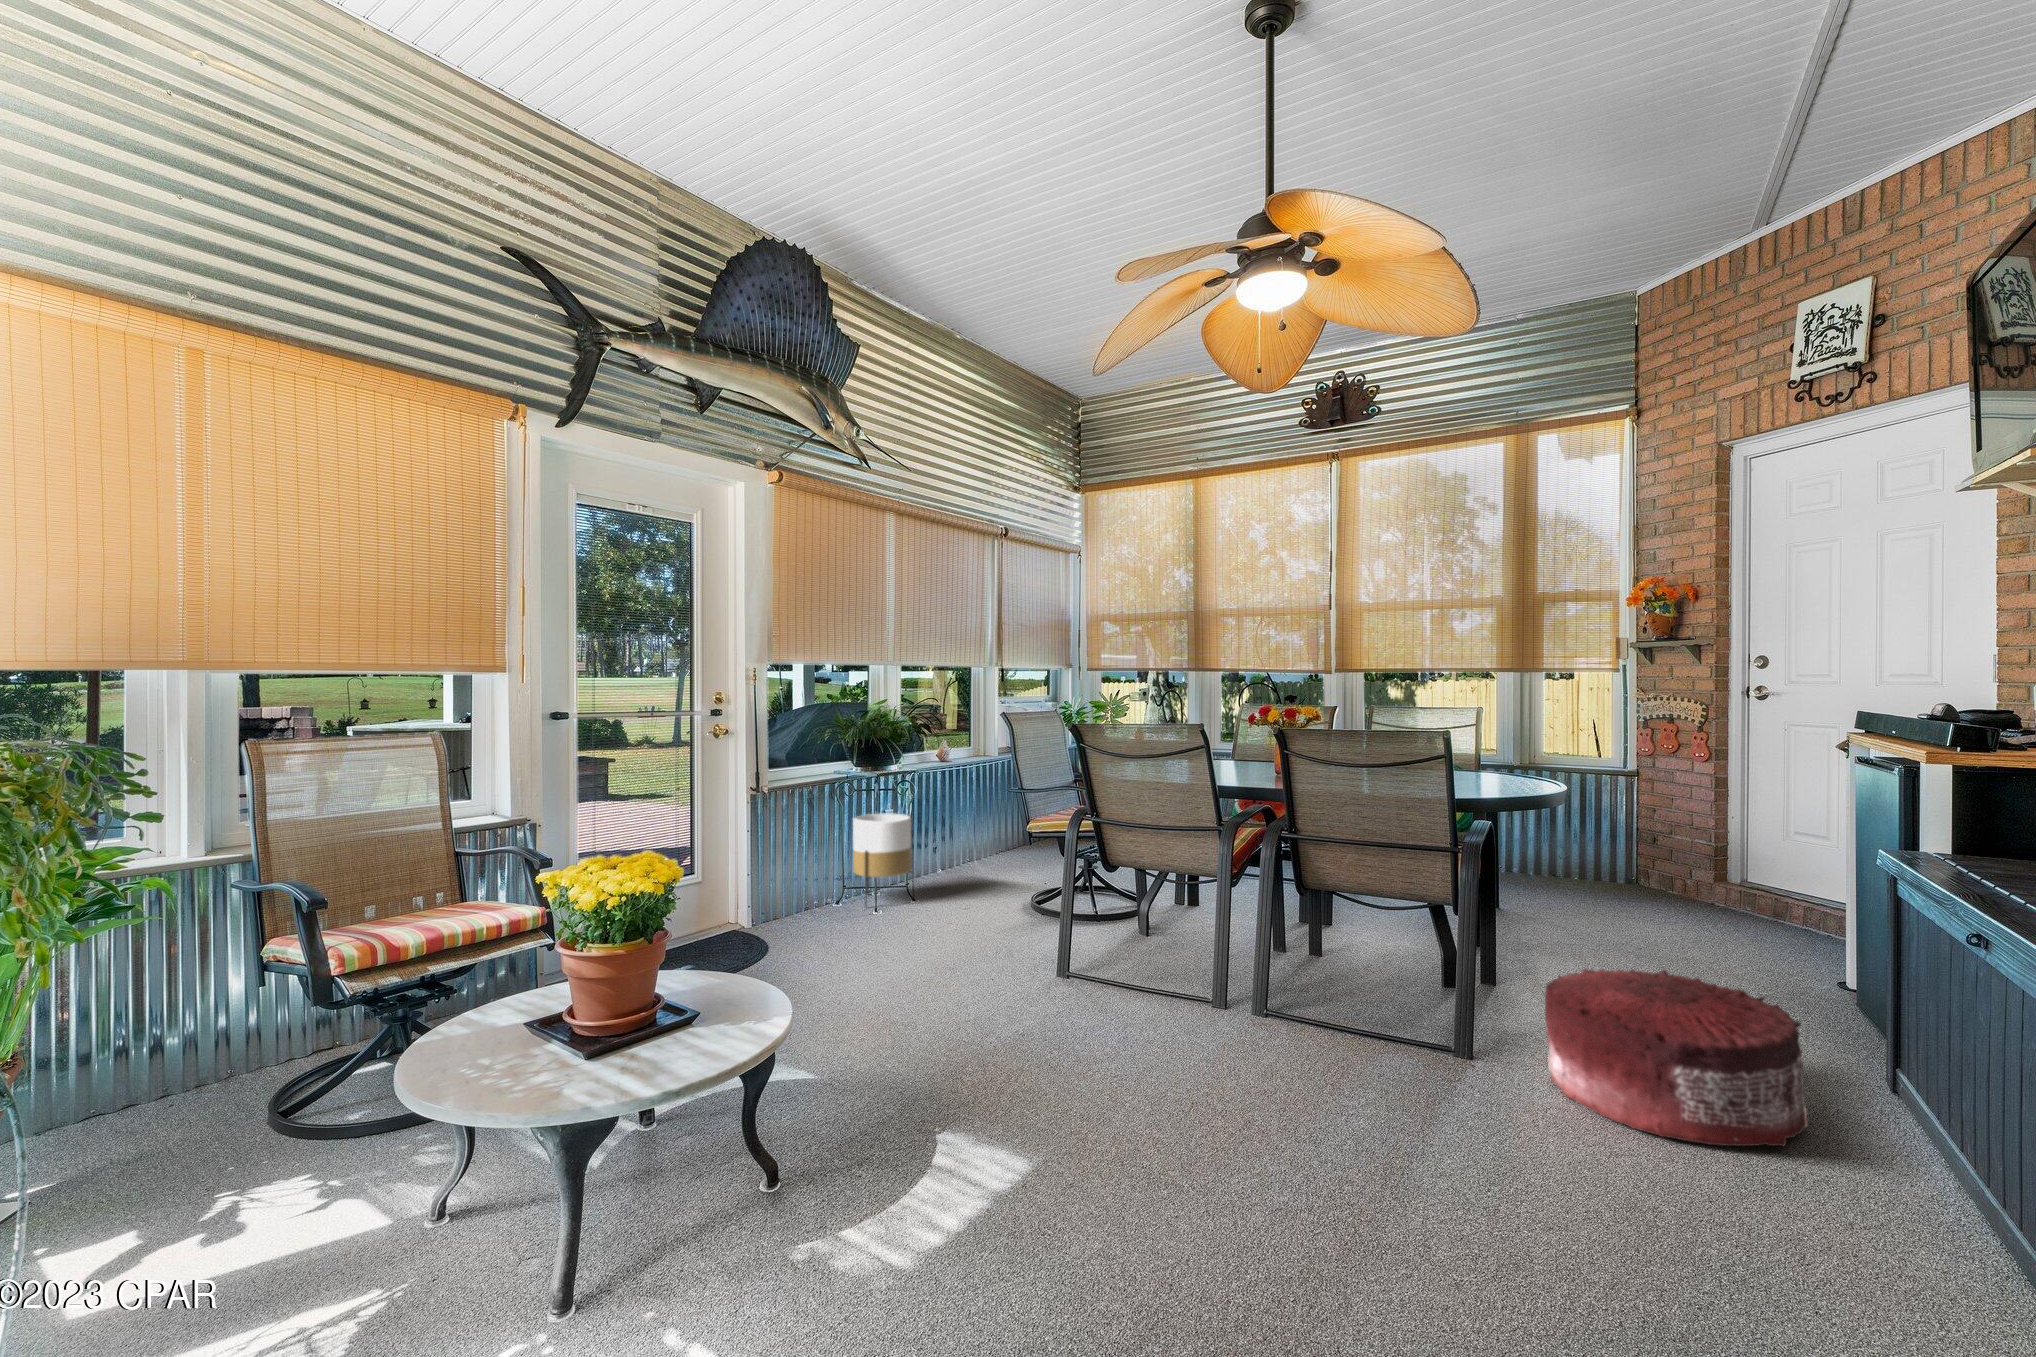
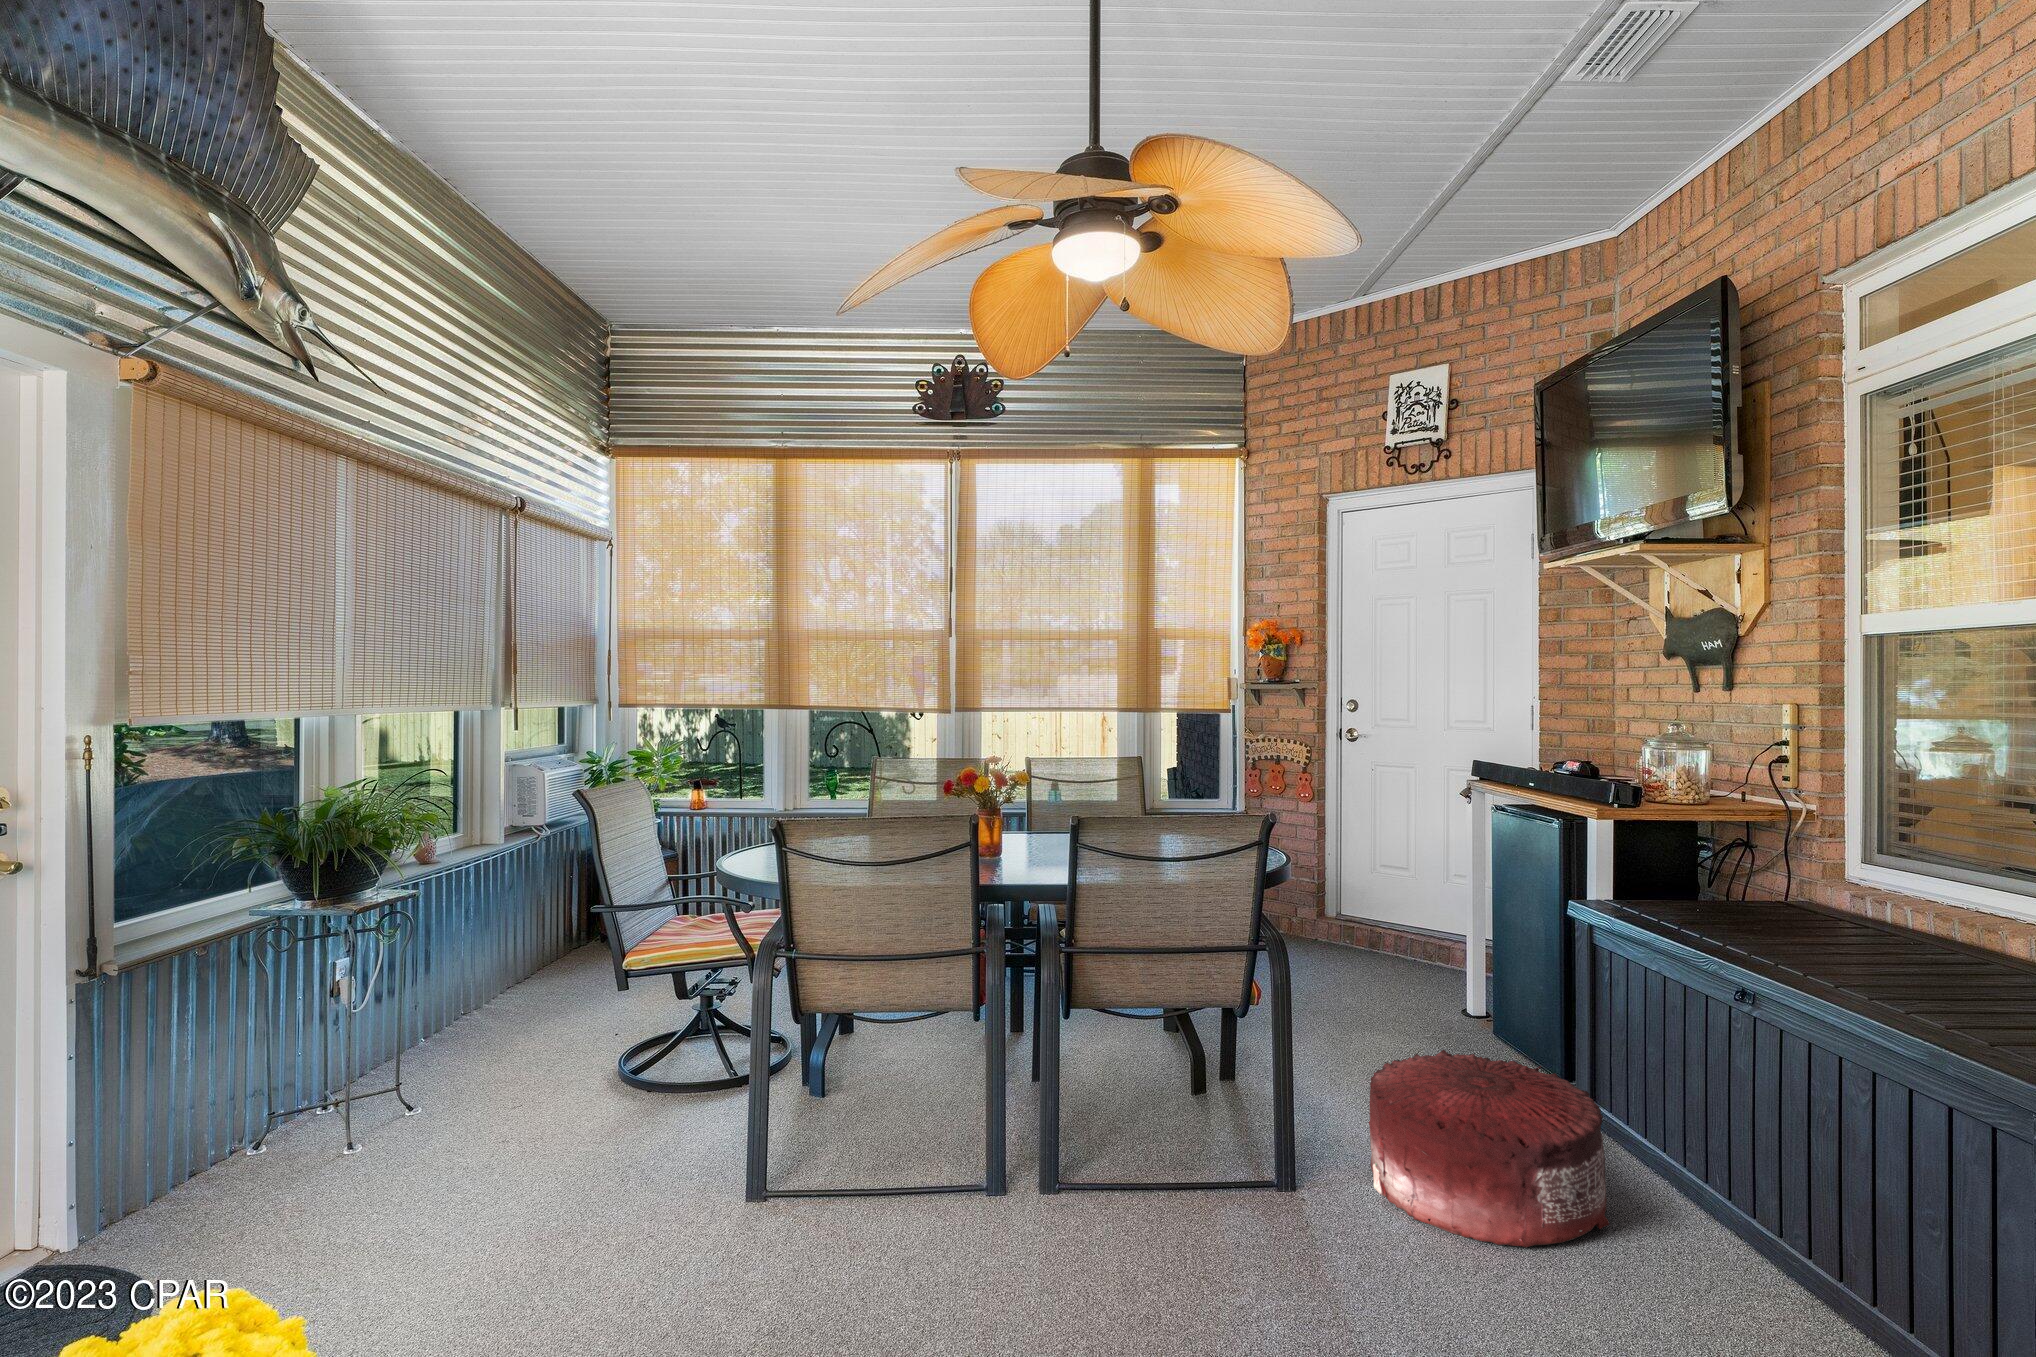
planter: present [853,814,914,906] -> none [289,964,410,1139]

